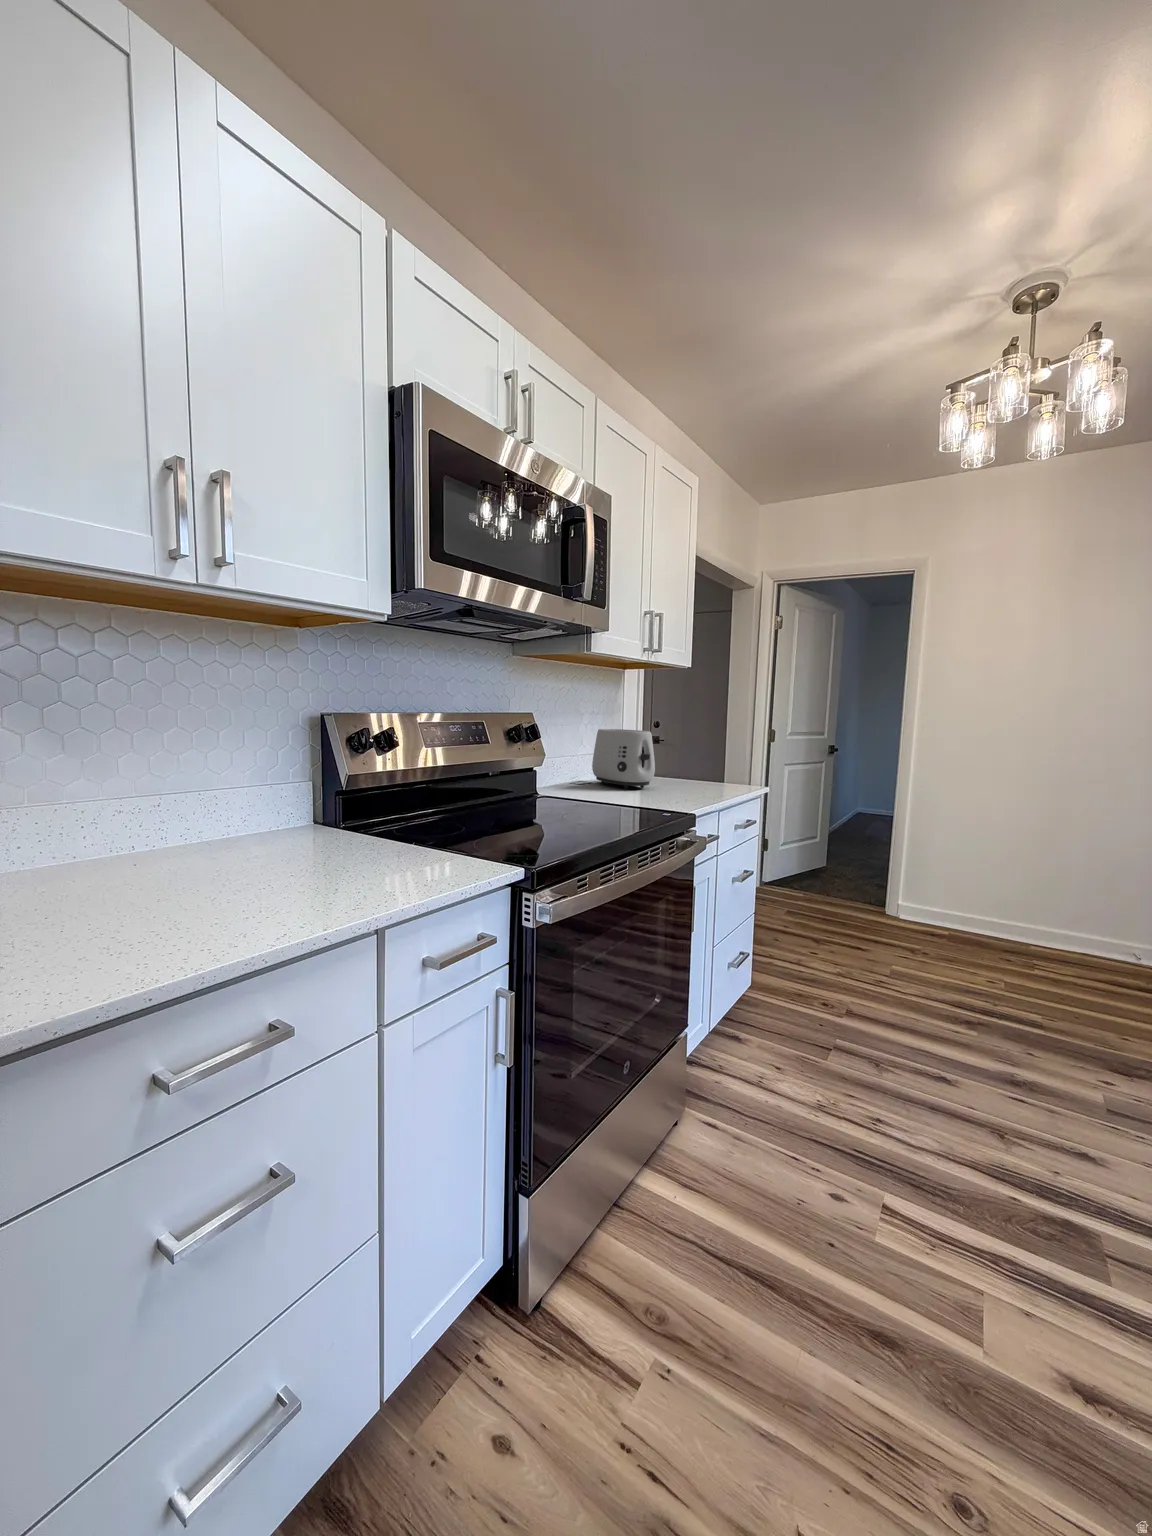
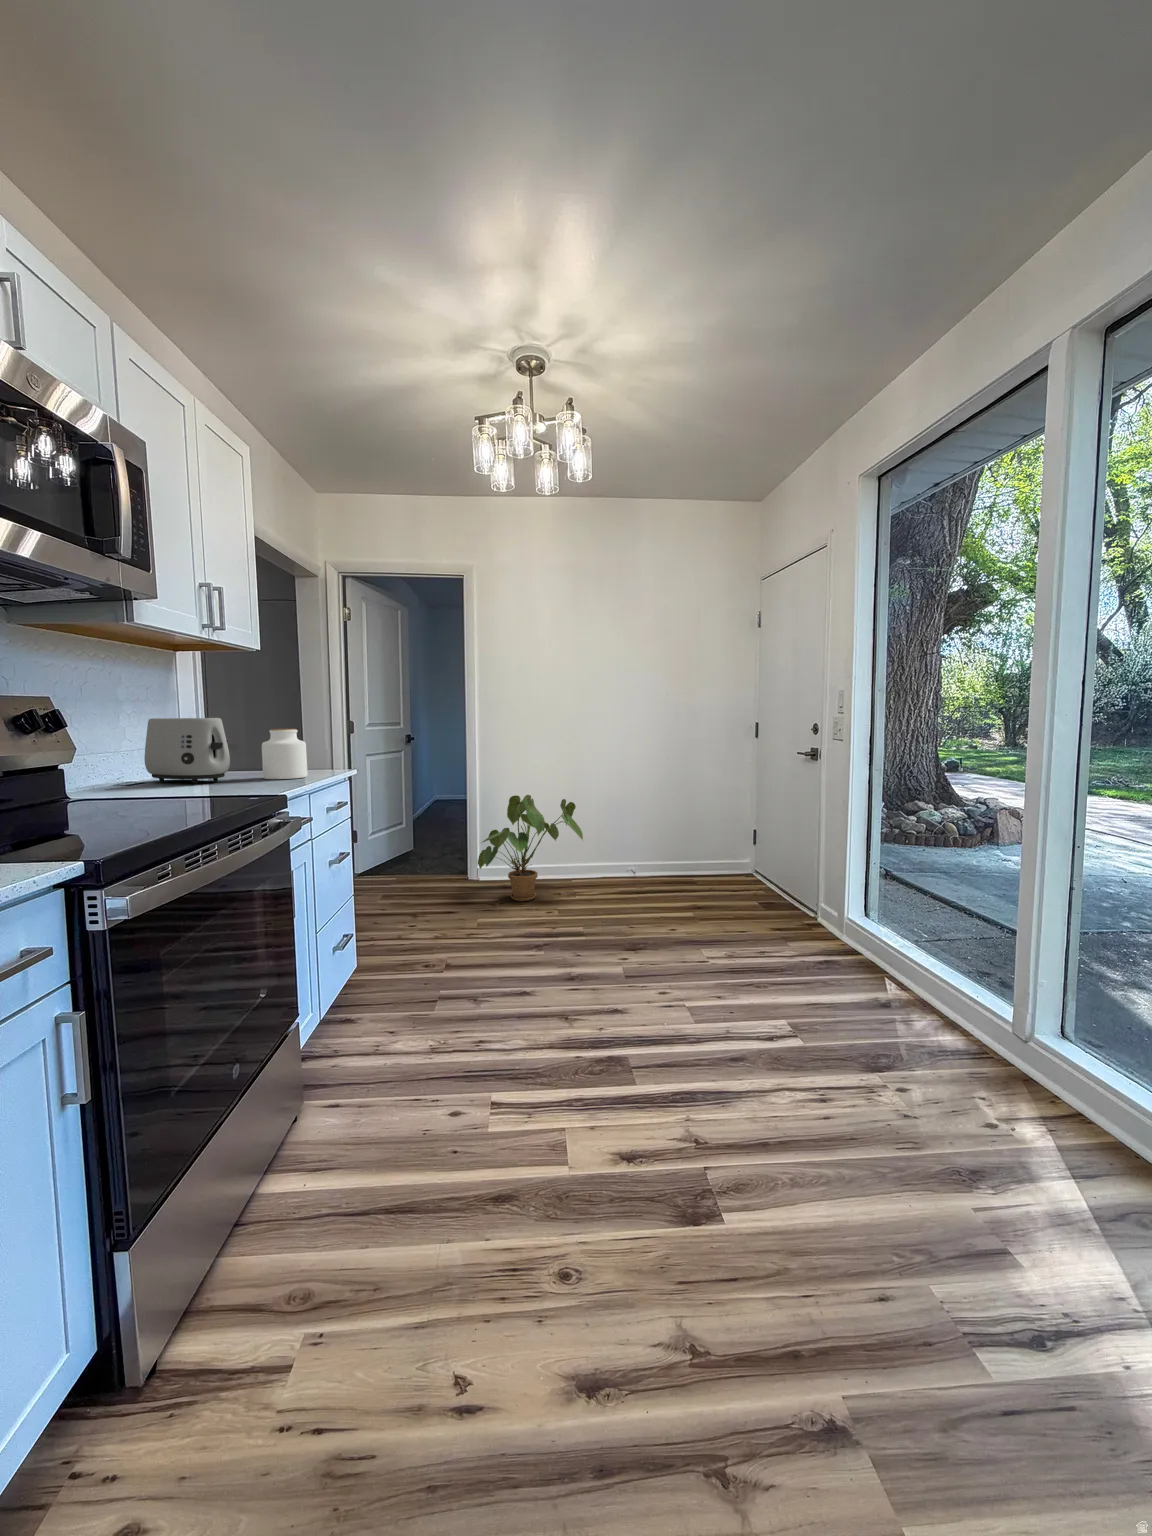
jar: none [681,743,721,792] -> present [262,729,307,779]
house plant: none [900,829,1058,961] -> present [478,795,583,901]

